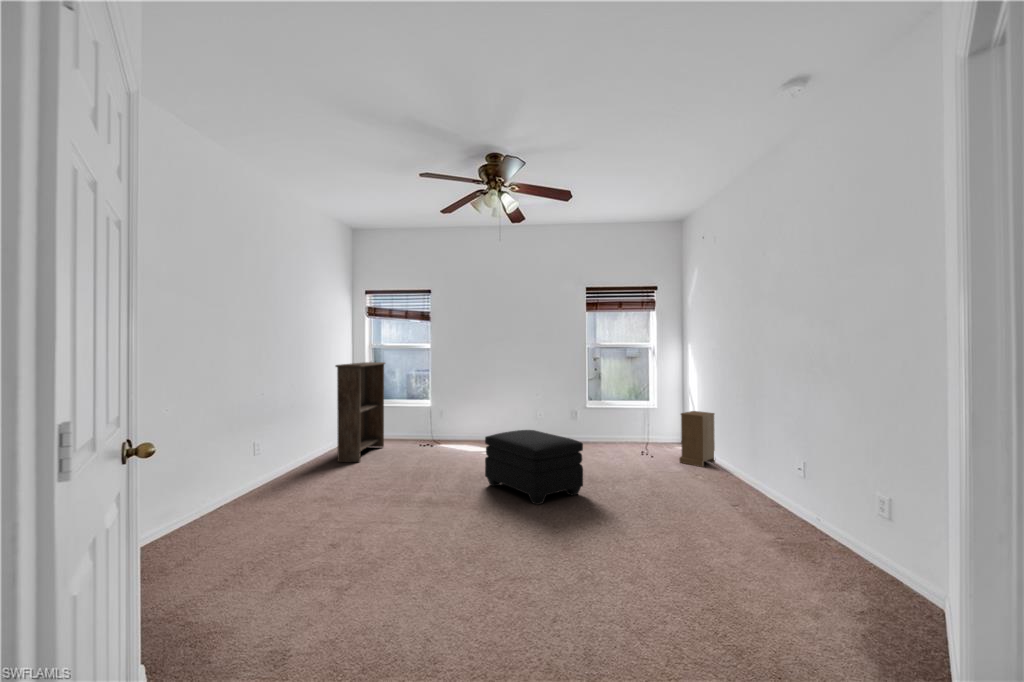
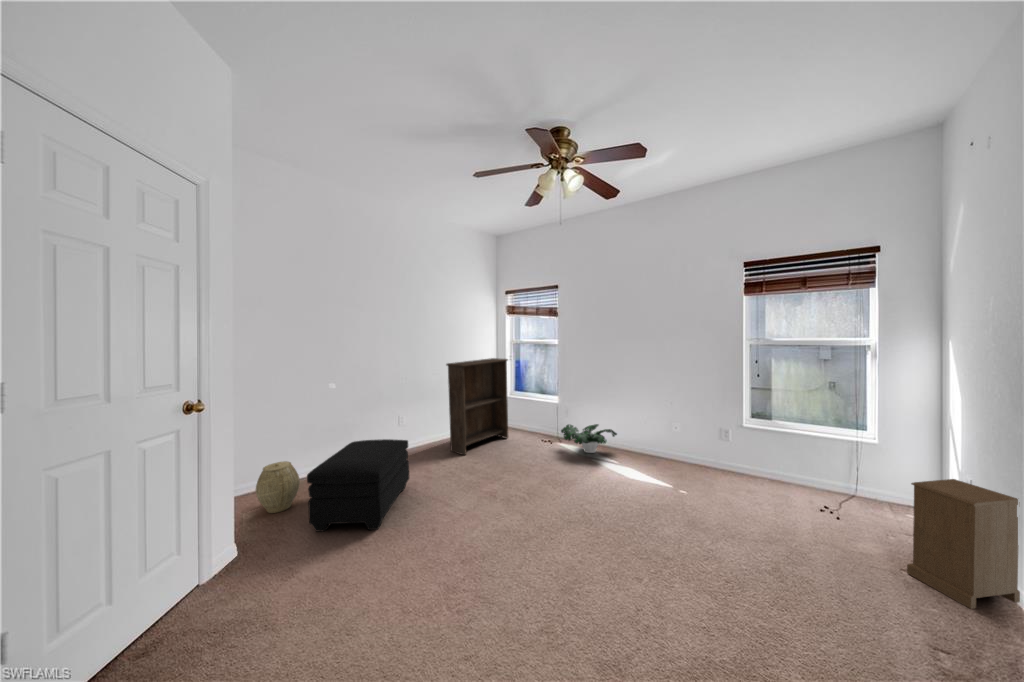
potted plant: none [445,421,495,446] -> present [561,424,617,453]
ottoman: present [485,430,583,505] -> present [307,439,409,531]
woven basket: none [193,467,242,524] -> present [256,461,300,513]

